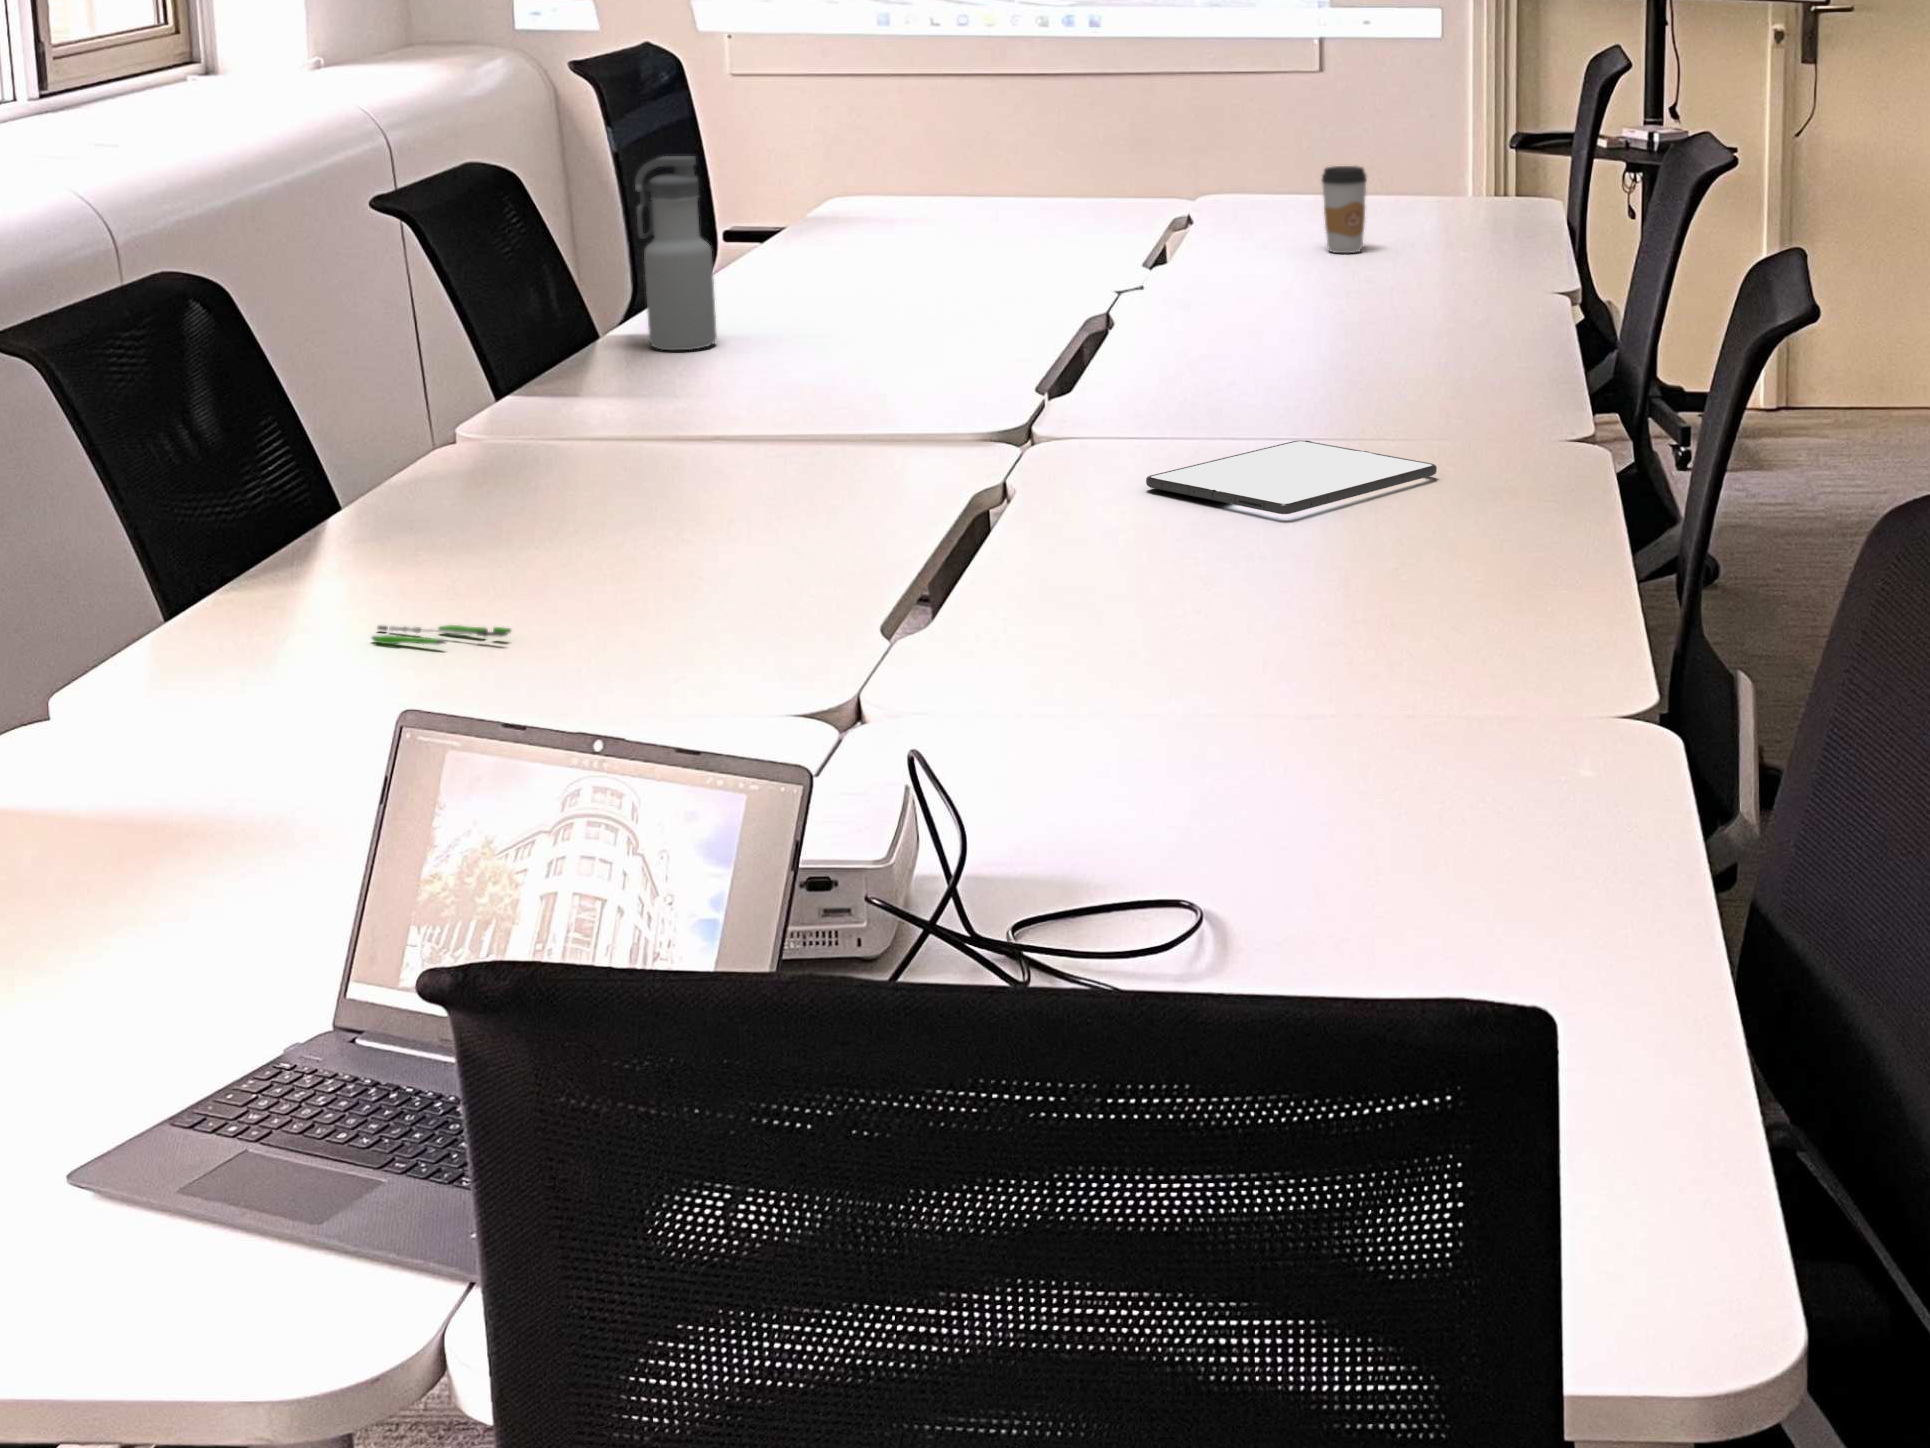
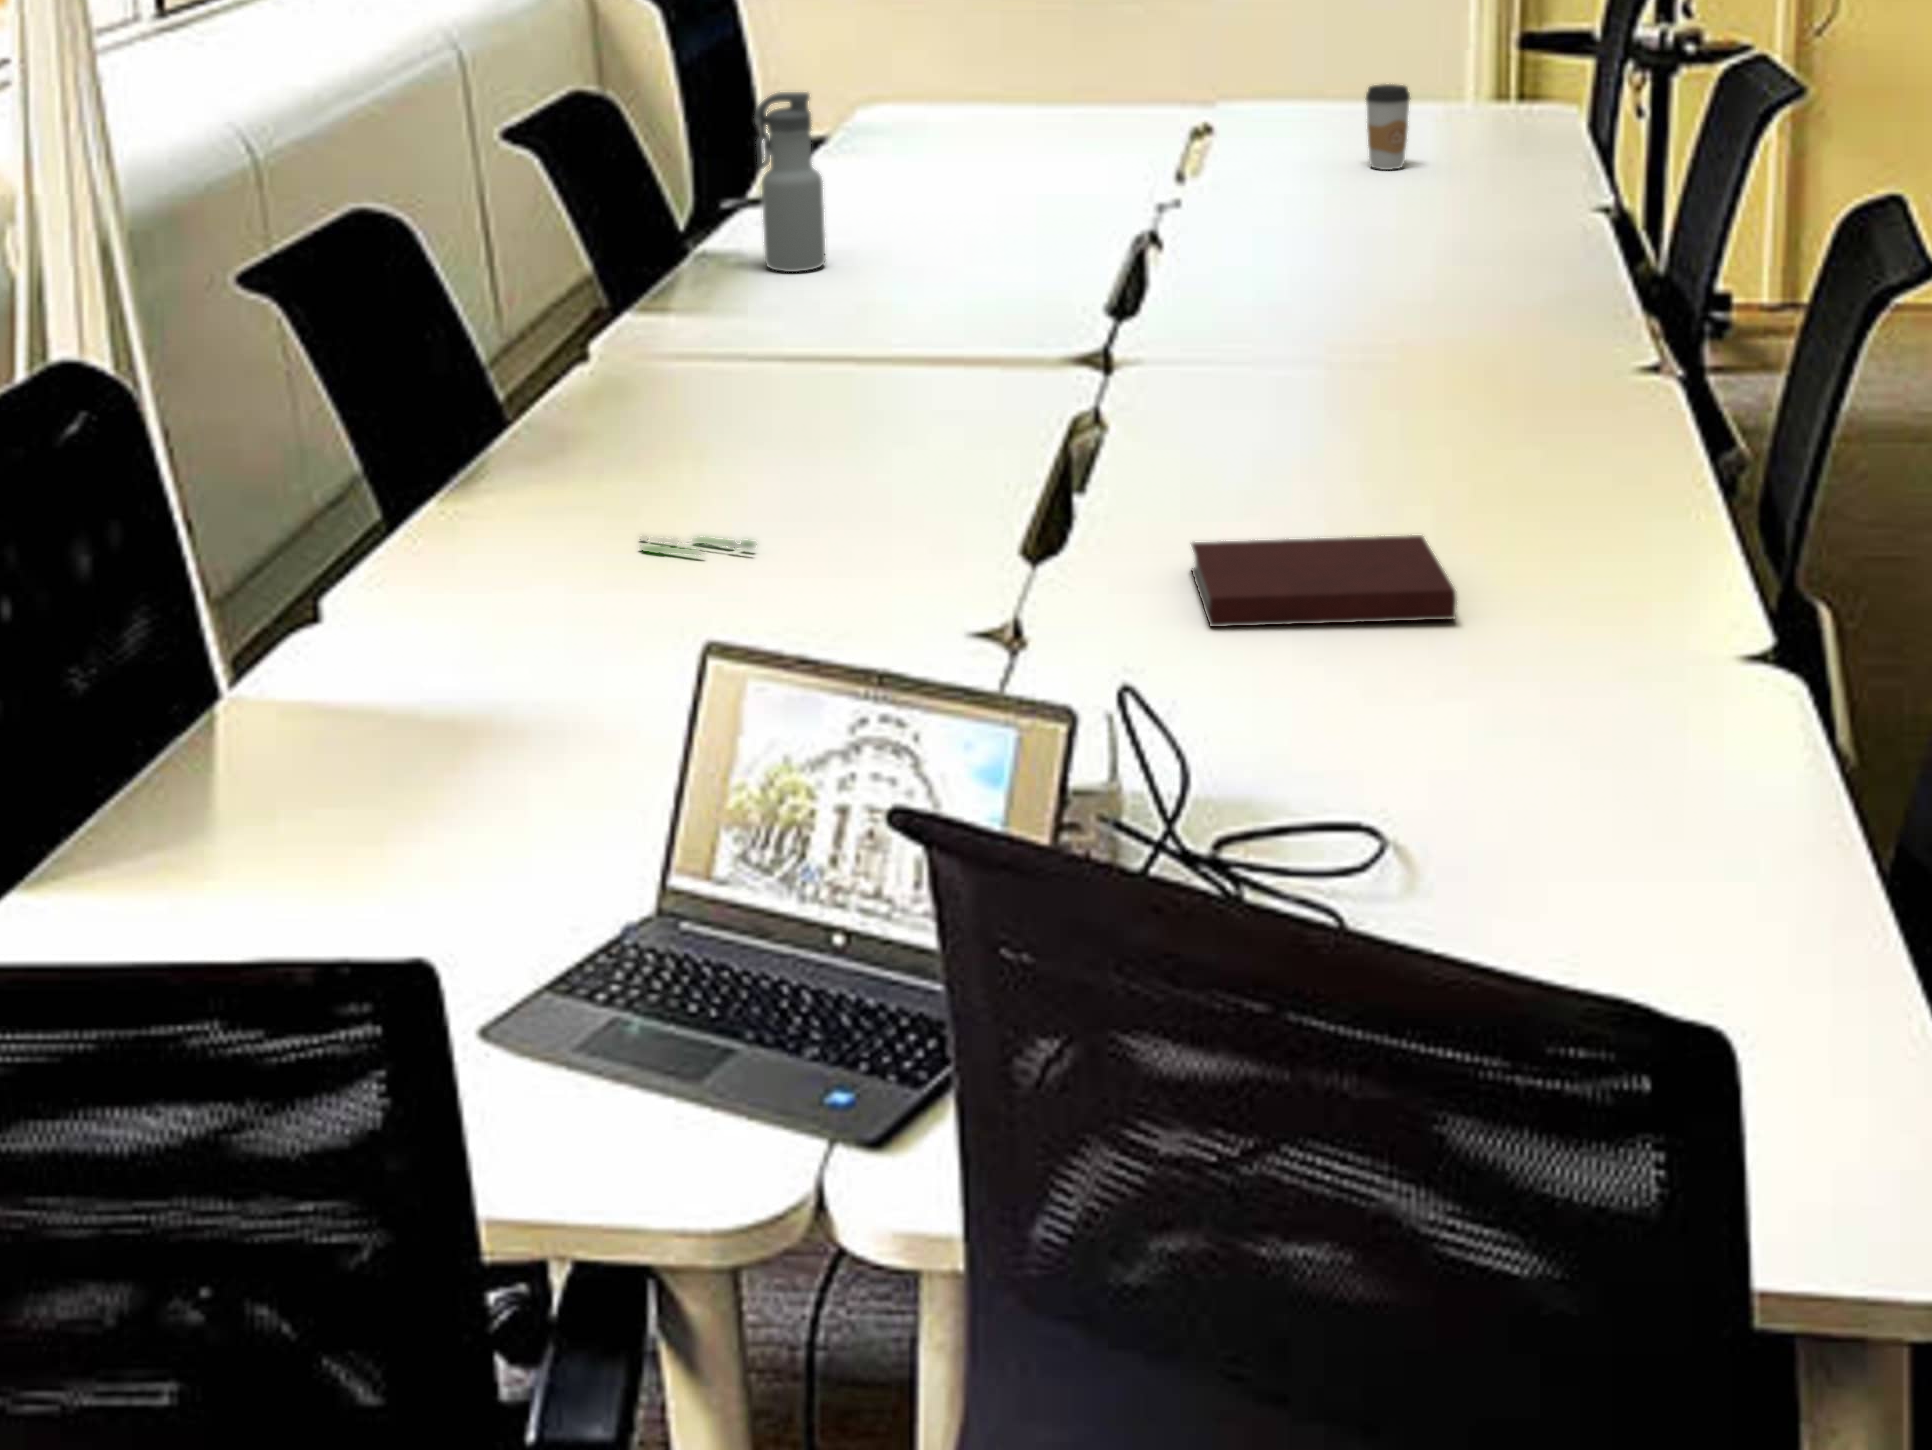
tablet: present [1146,440,1437,514] -> none [1268,369,1536,443]
notebook: none [1007,607,1290,713] -> present [1192,535,1457,627]

